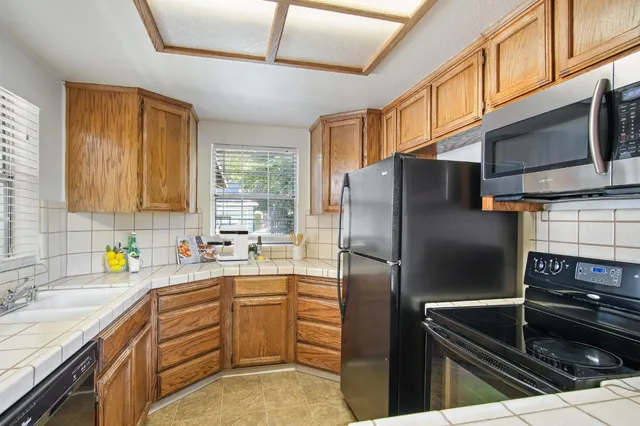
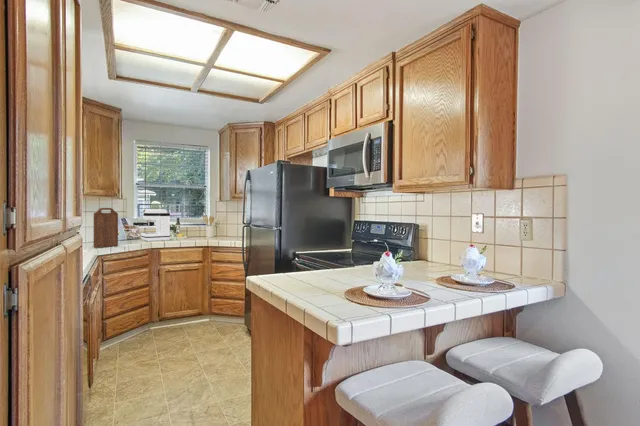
cutting board: none [151,226,182,277] -> present [94,208,118,248]

